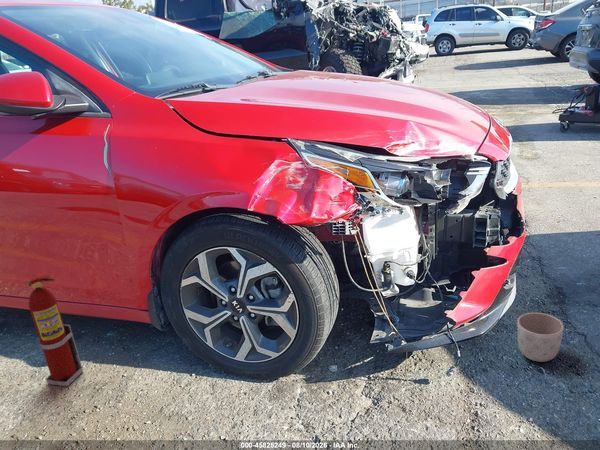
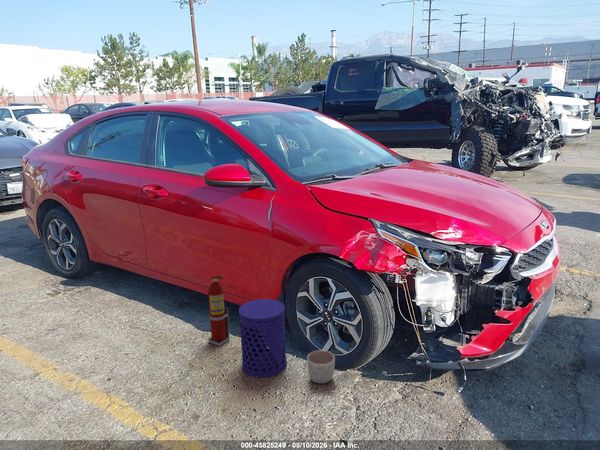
waste bin: none [87,298,184,429] -> present [239,299,287,378]
planter: present [517,313,564,362] -> present [307,350,335,384]

